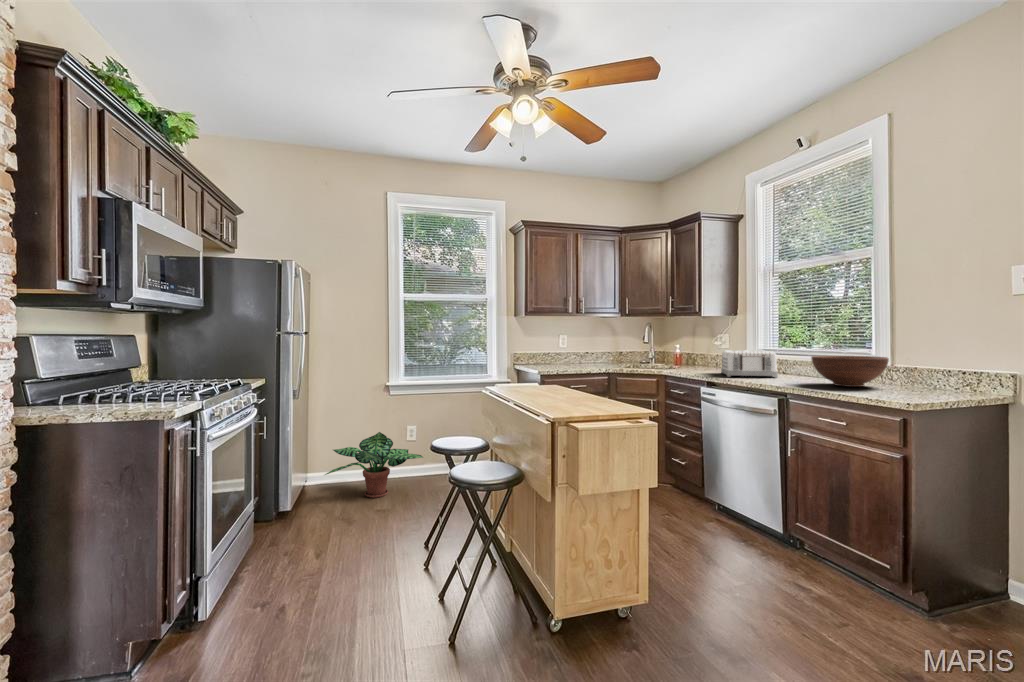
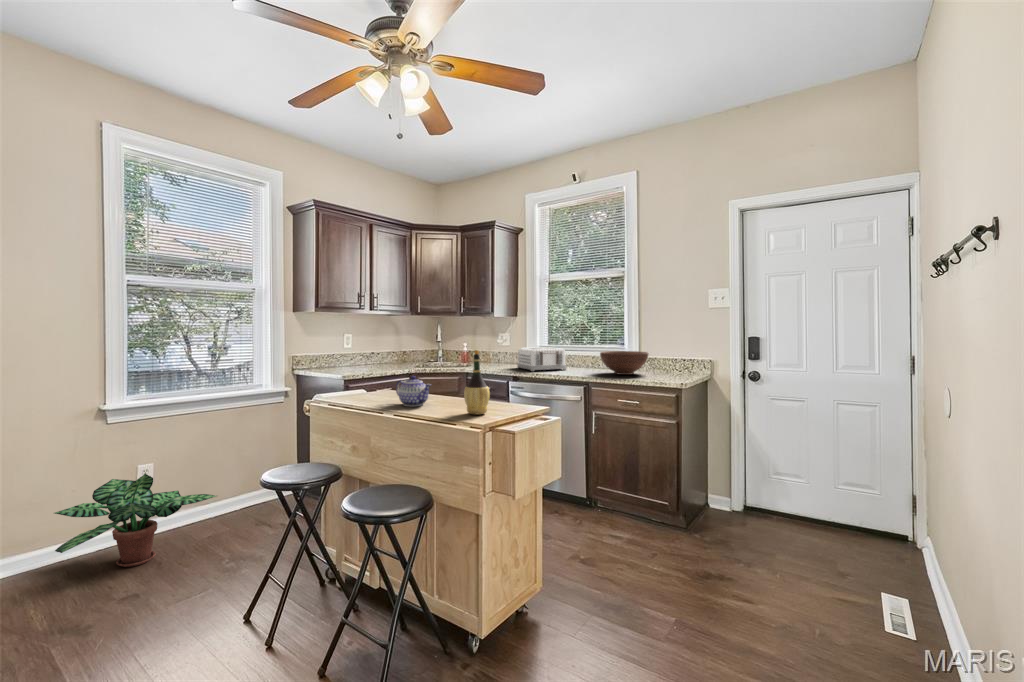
wine bottle: none [555,342,582,409] -> present [464,350,490,414]
teapot: none [520,368,549,397] -> present [396,376,431,406]

